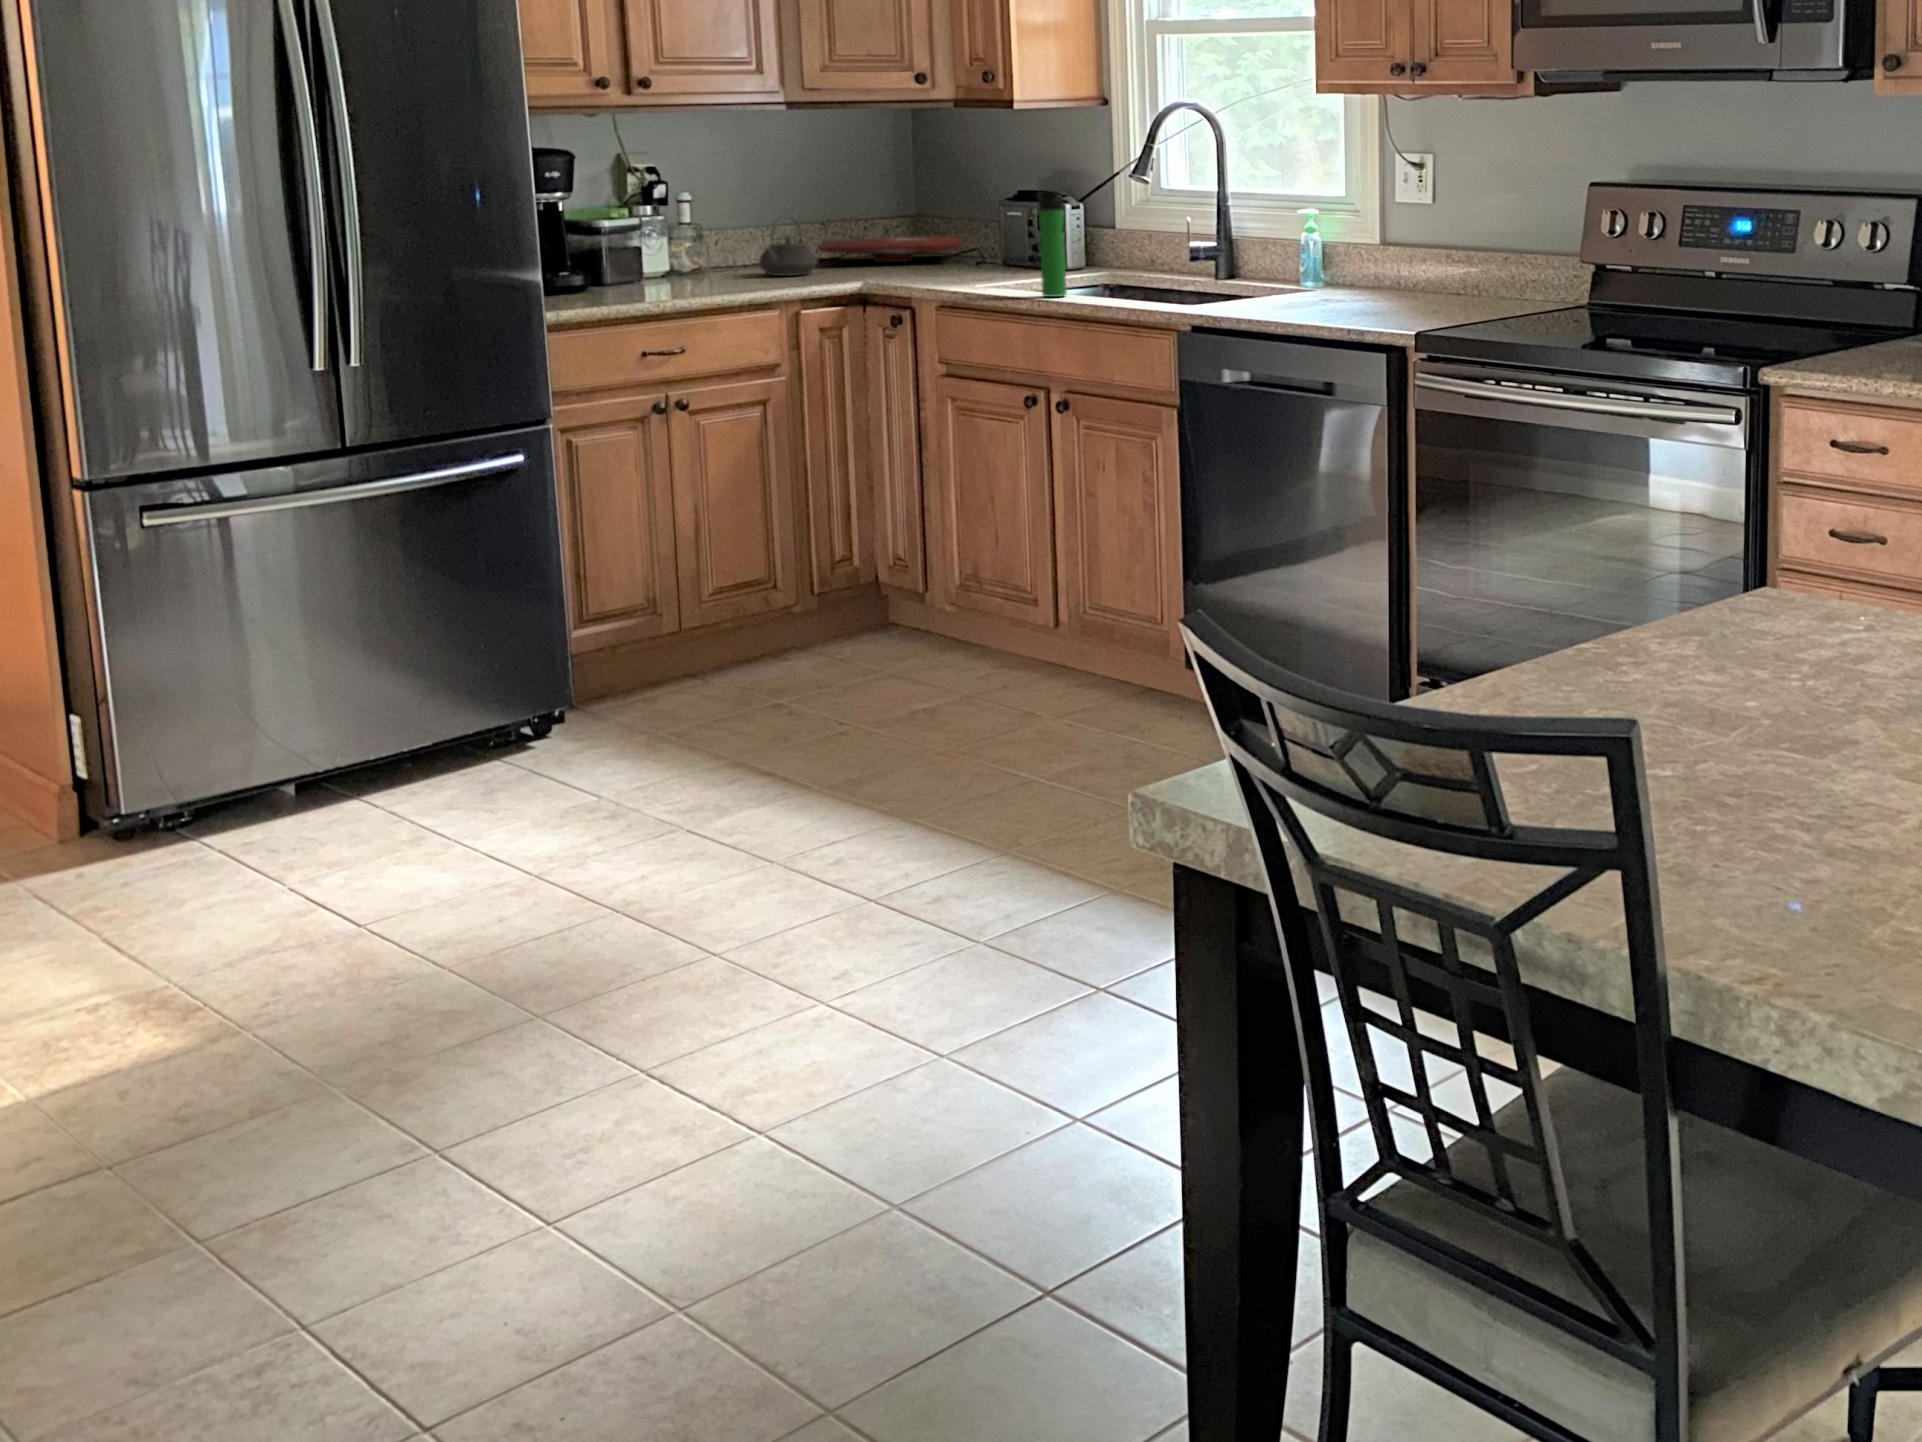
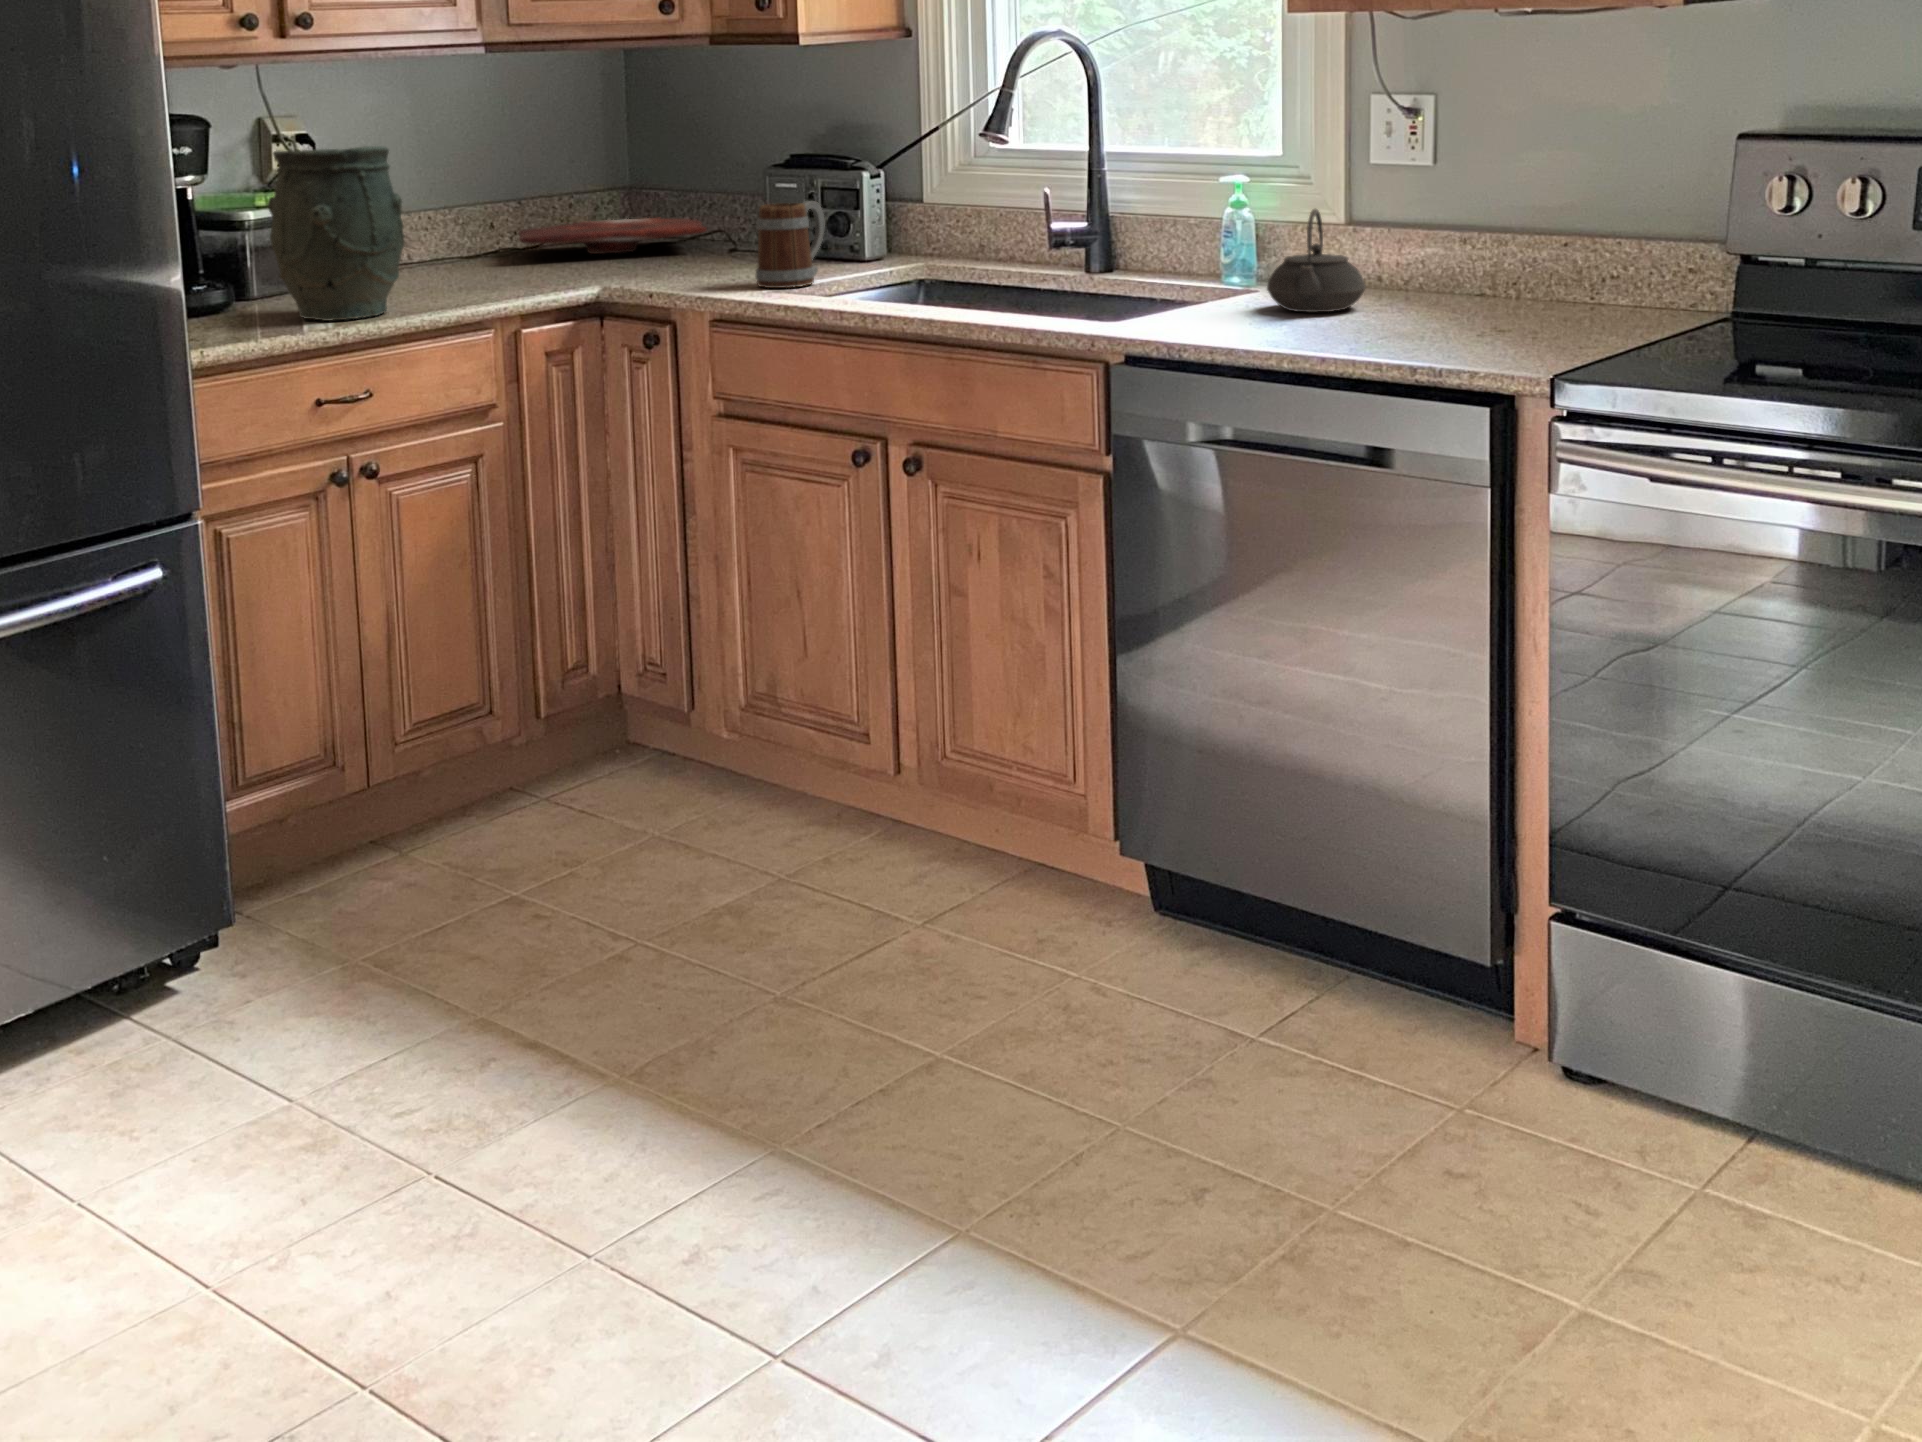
vase: none [615,174,715,298] -> present [268,146,405,321]
bottle: present [1037,191,1067,297] -> none [865,159,909,308]
teapot: present [759,216,818,276] -> present [1267,209,1366,312]
mug: none [974,222,1028,285] -> present [755,201,825,288]

